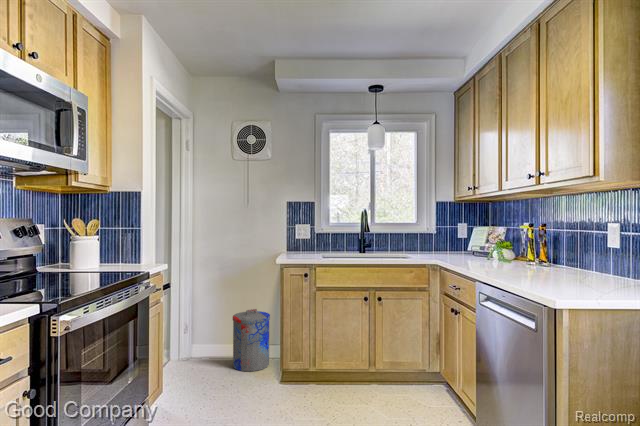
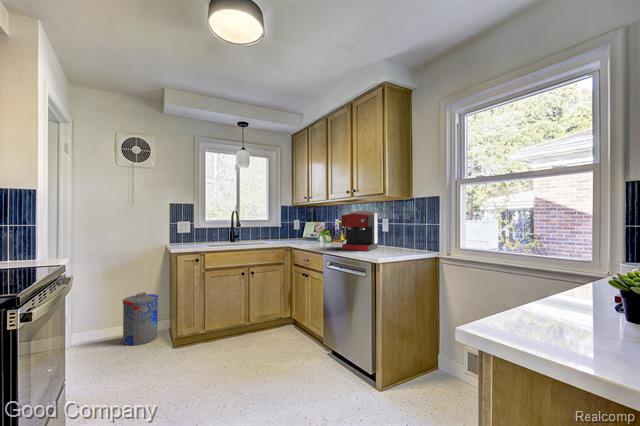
coffee maker: none [513,208,592,282] -> present [341,211,378,251]

